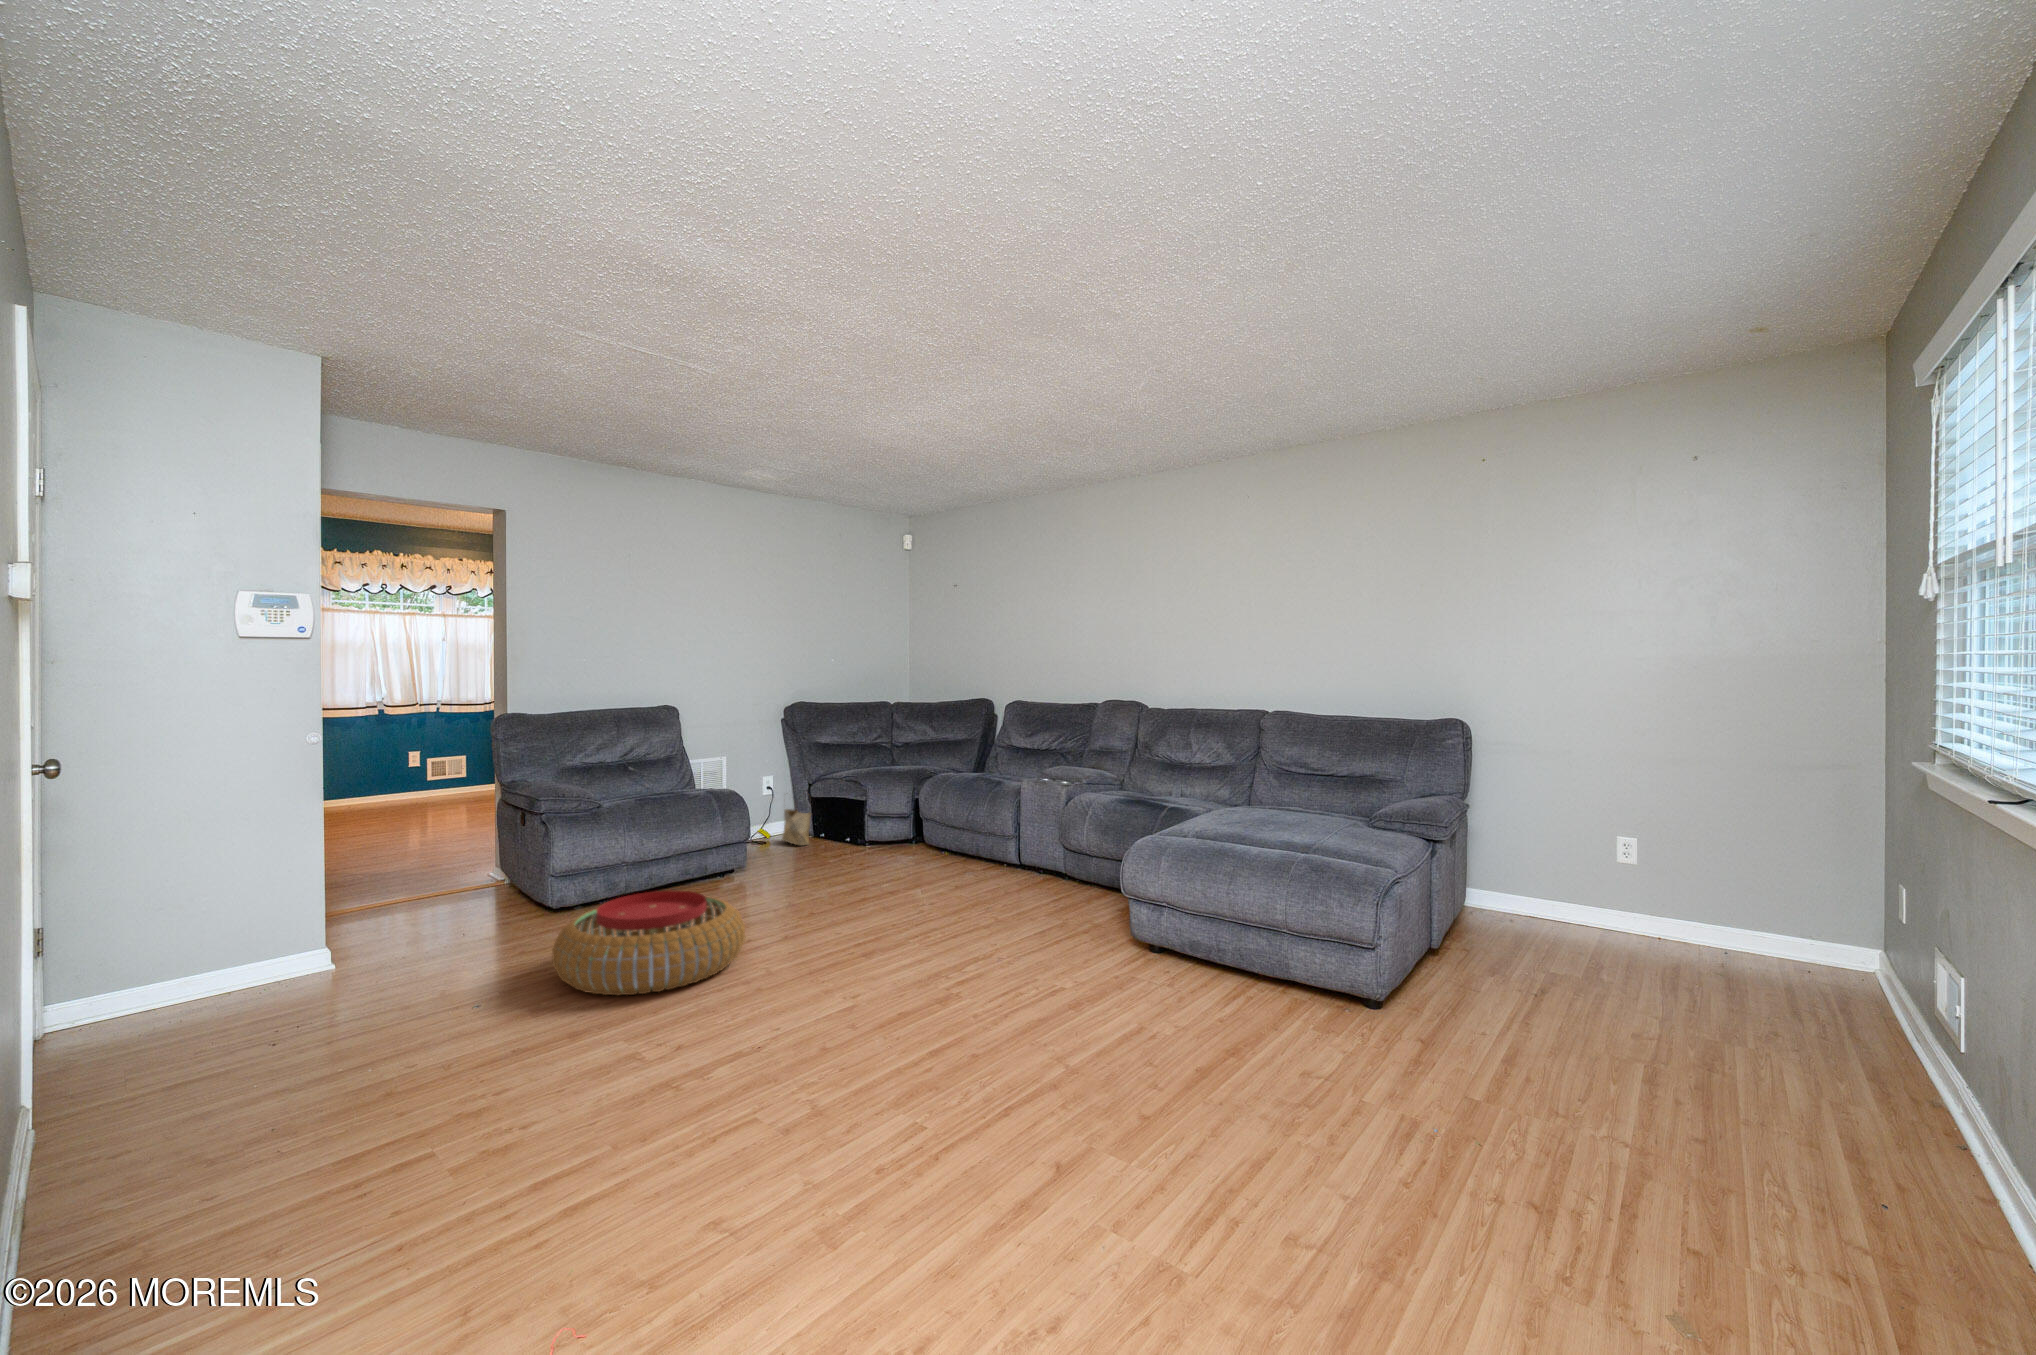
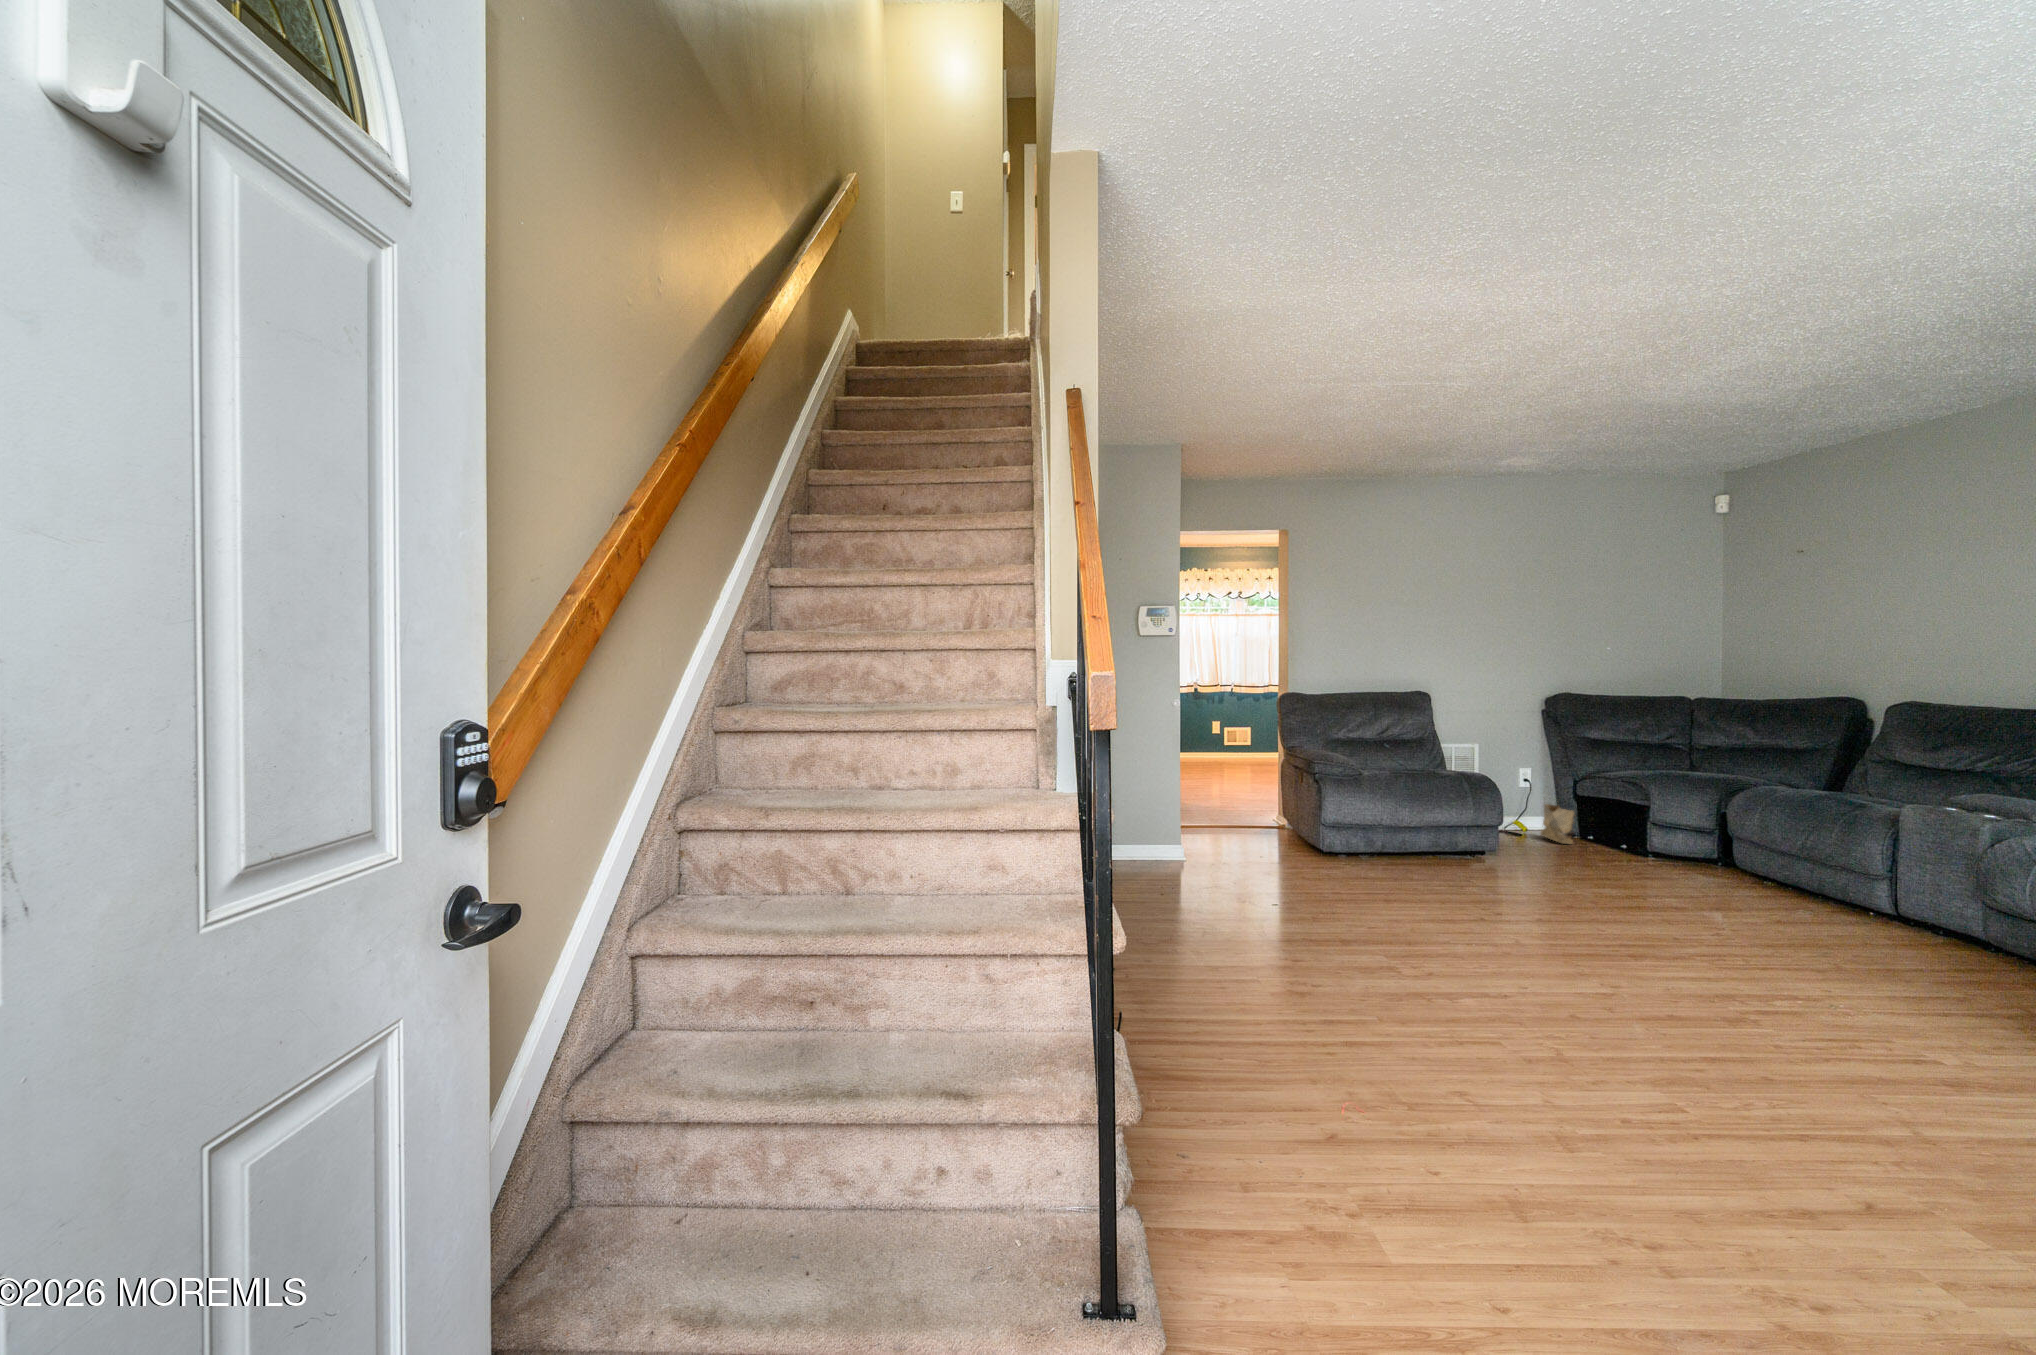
pouf: present [552,891,745,995] -> none [1327,850,1496,935]

